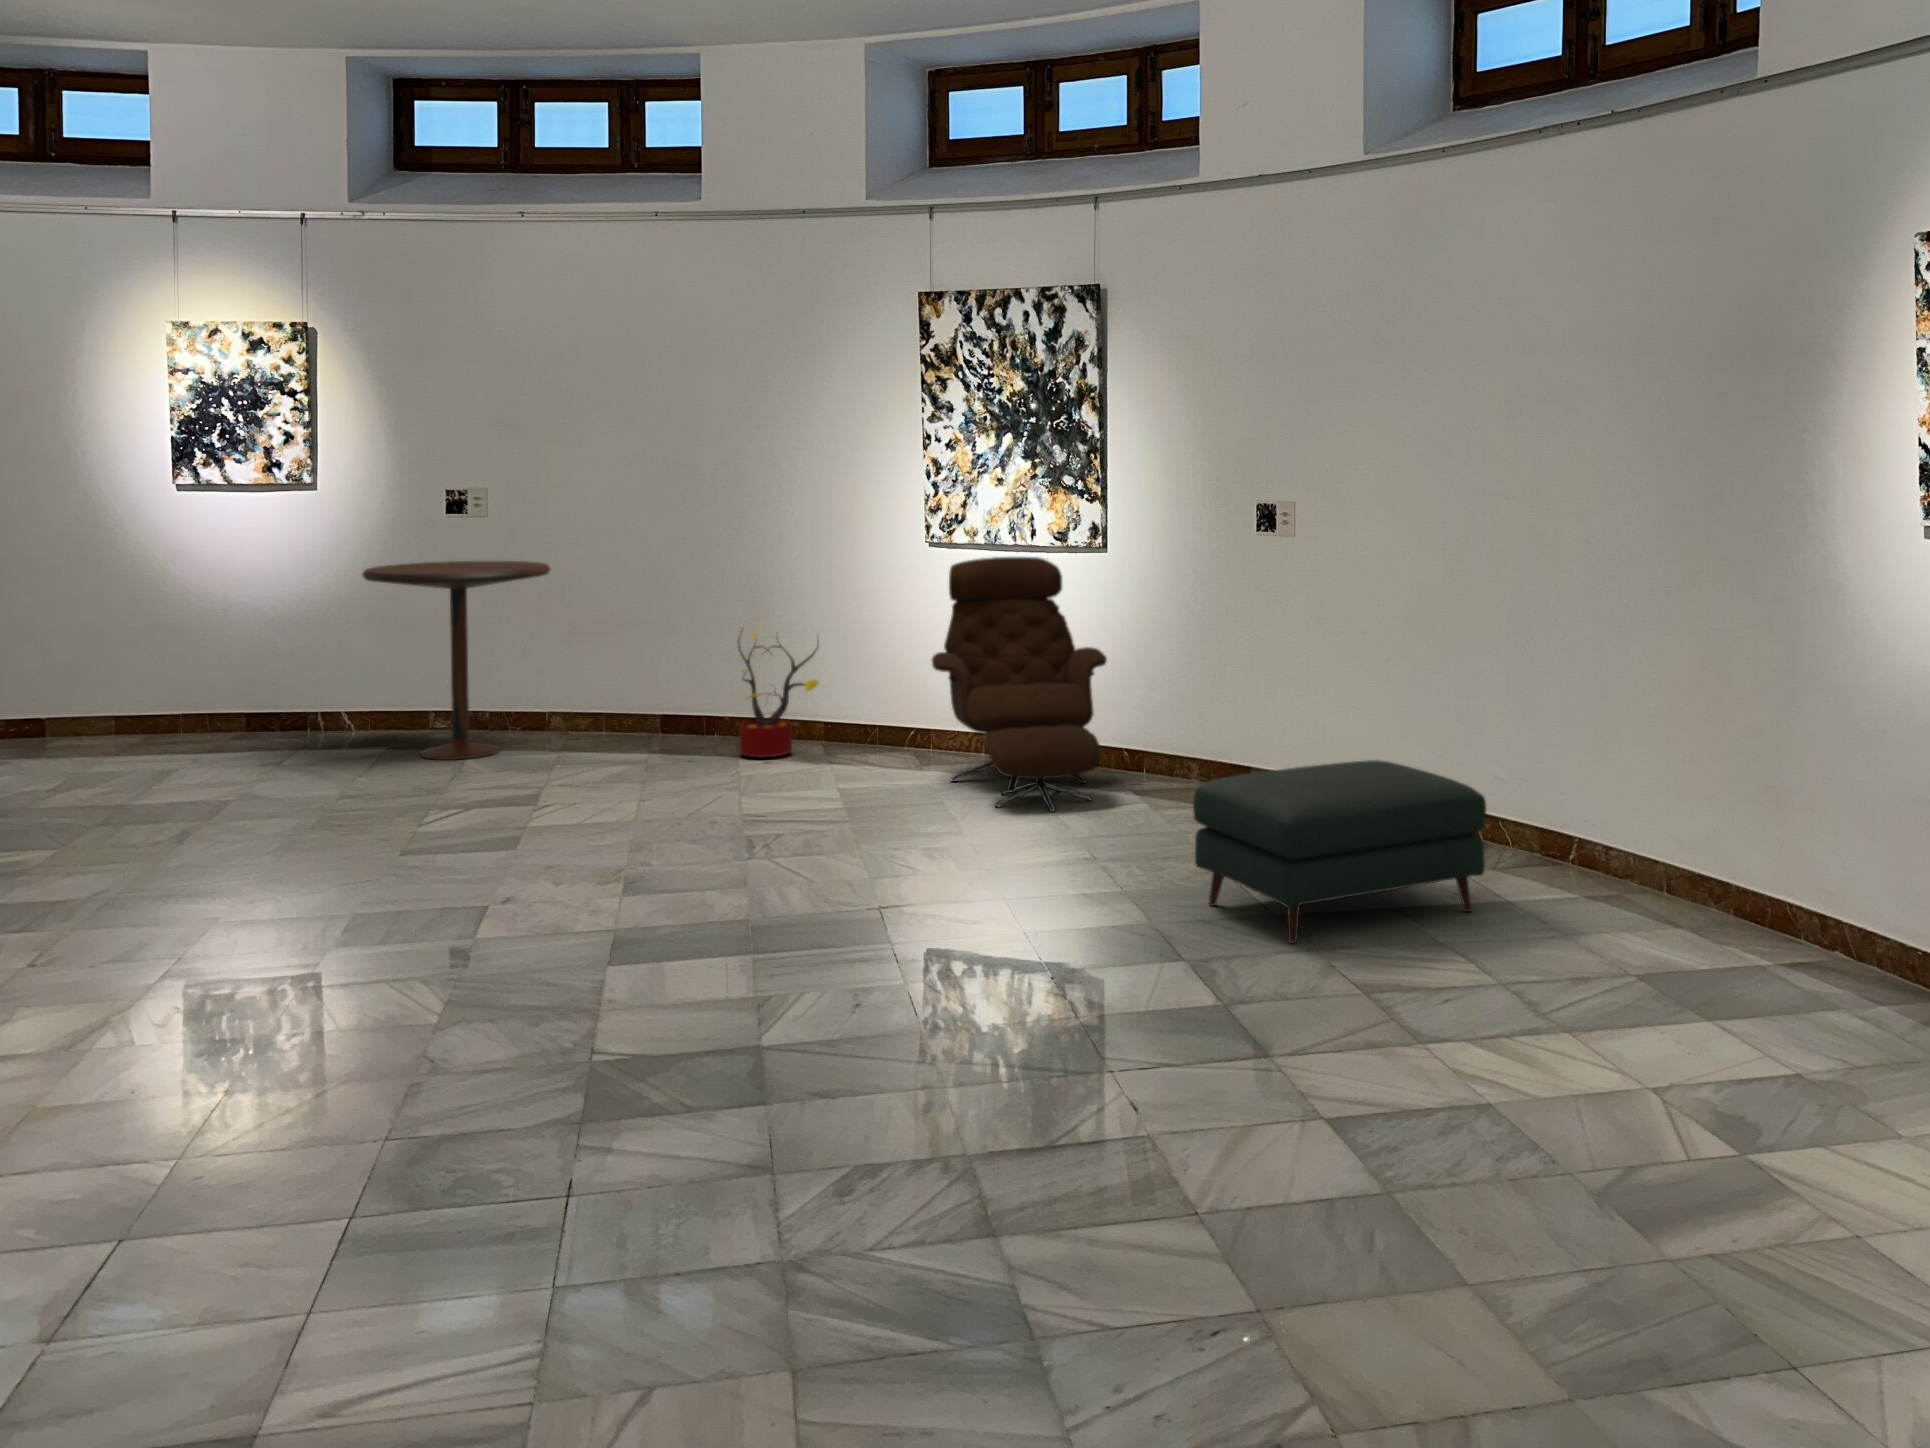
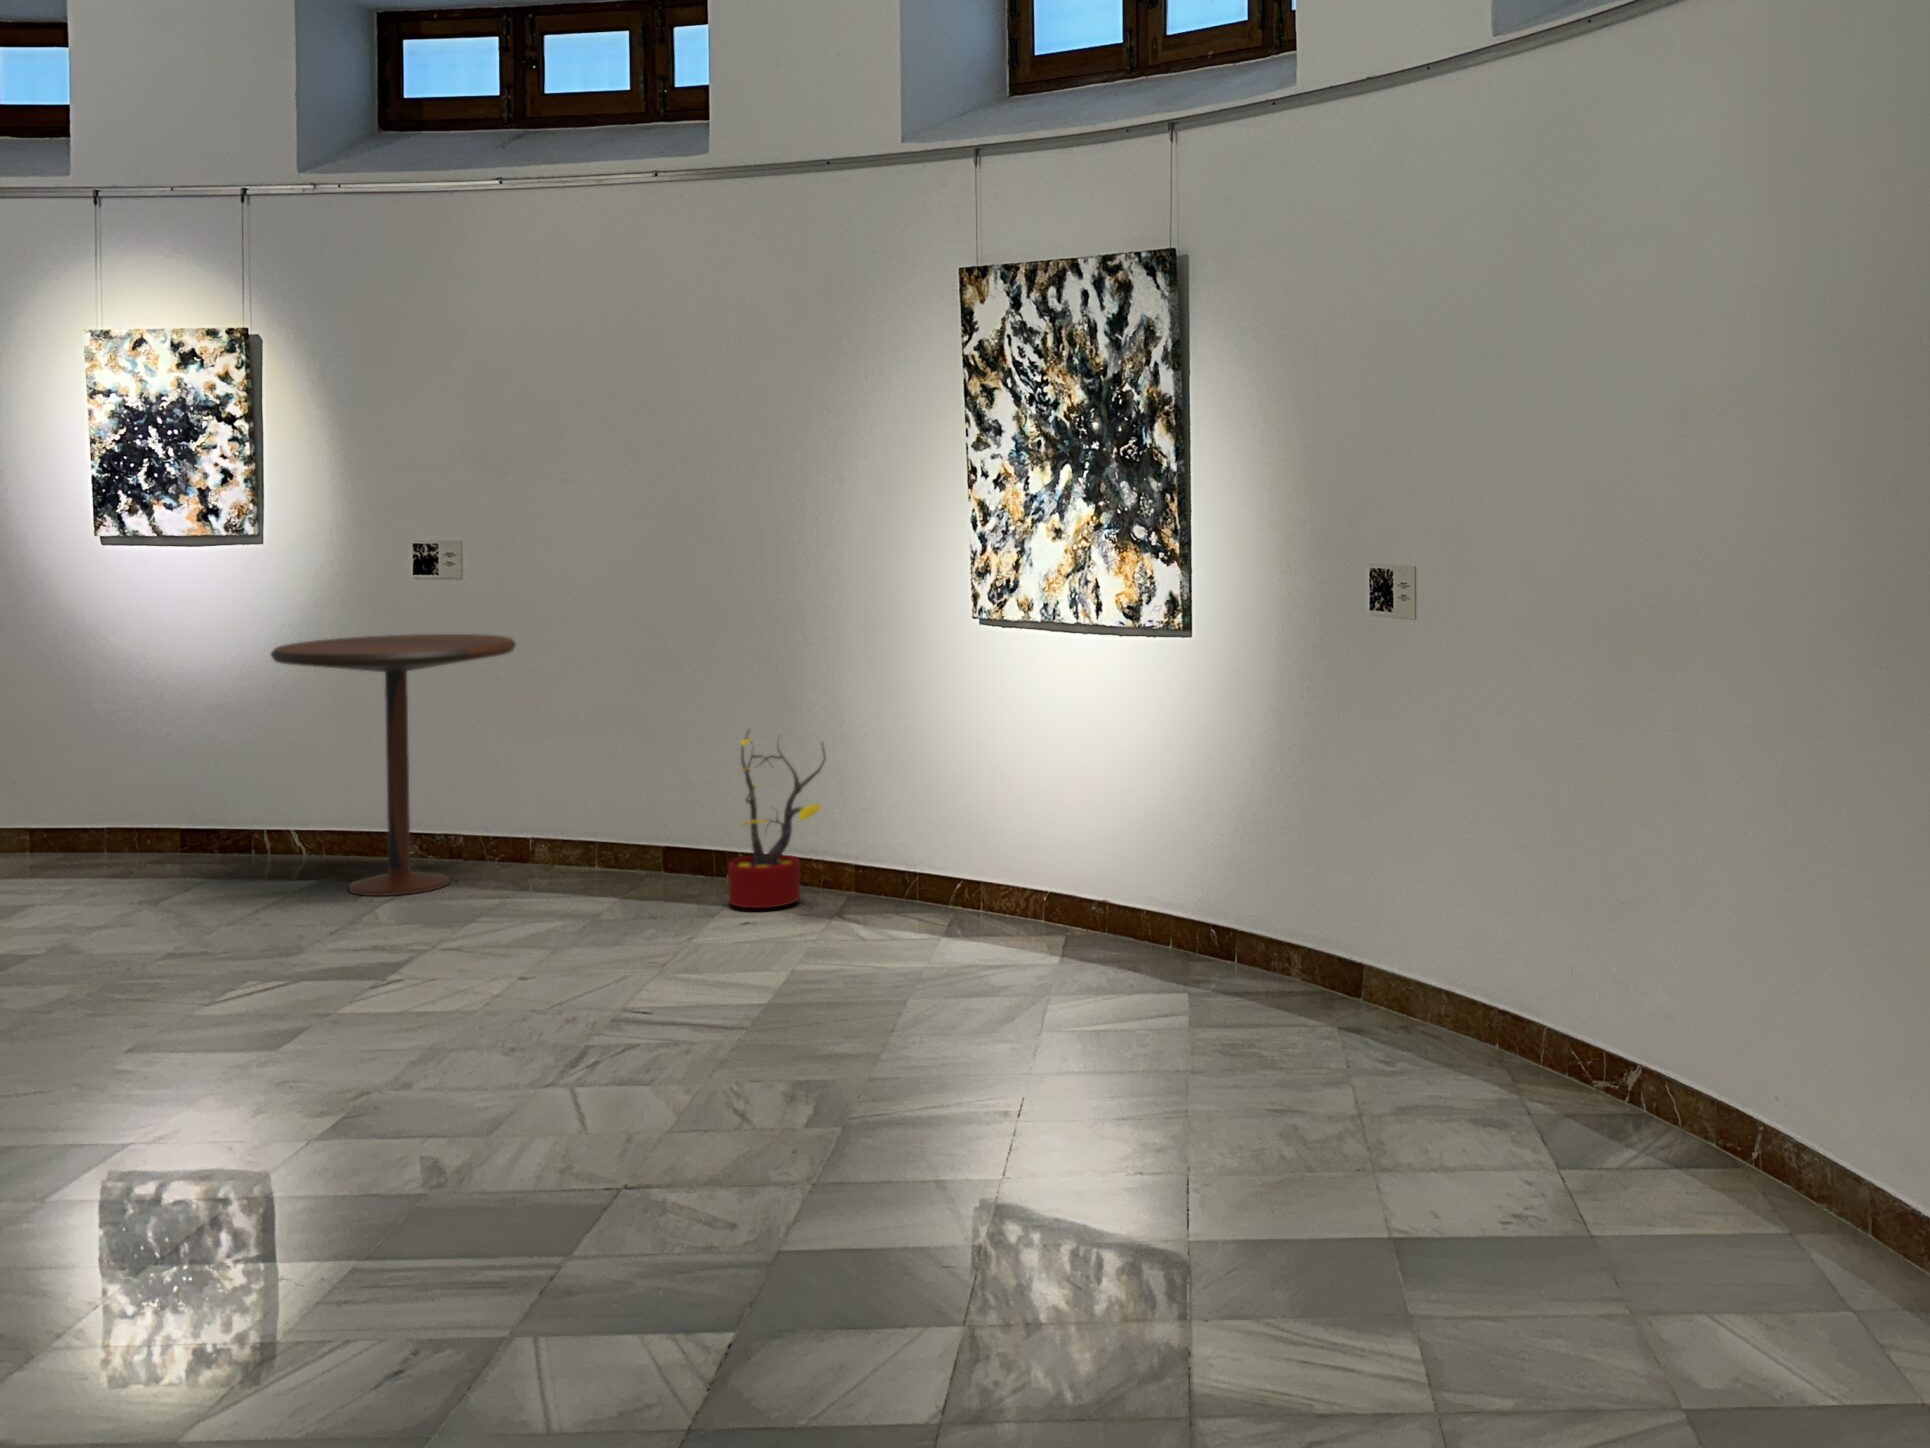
lounge chair: present [932,557,1107,811] -> none [937,640,1187,1015]
ottoman: present [1193,760,1486,943] -> none [1100,980,1542,1287]

